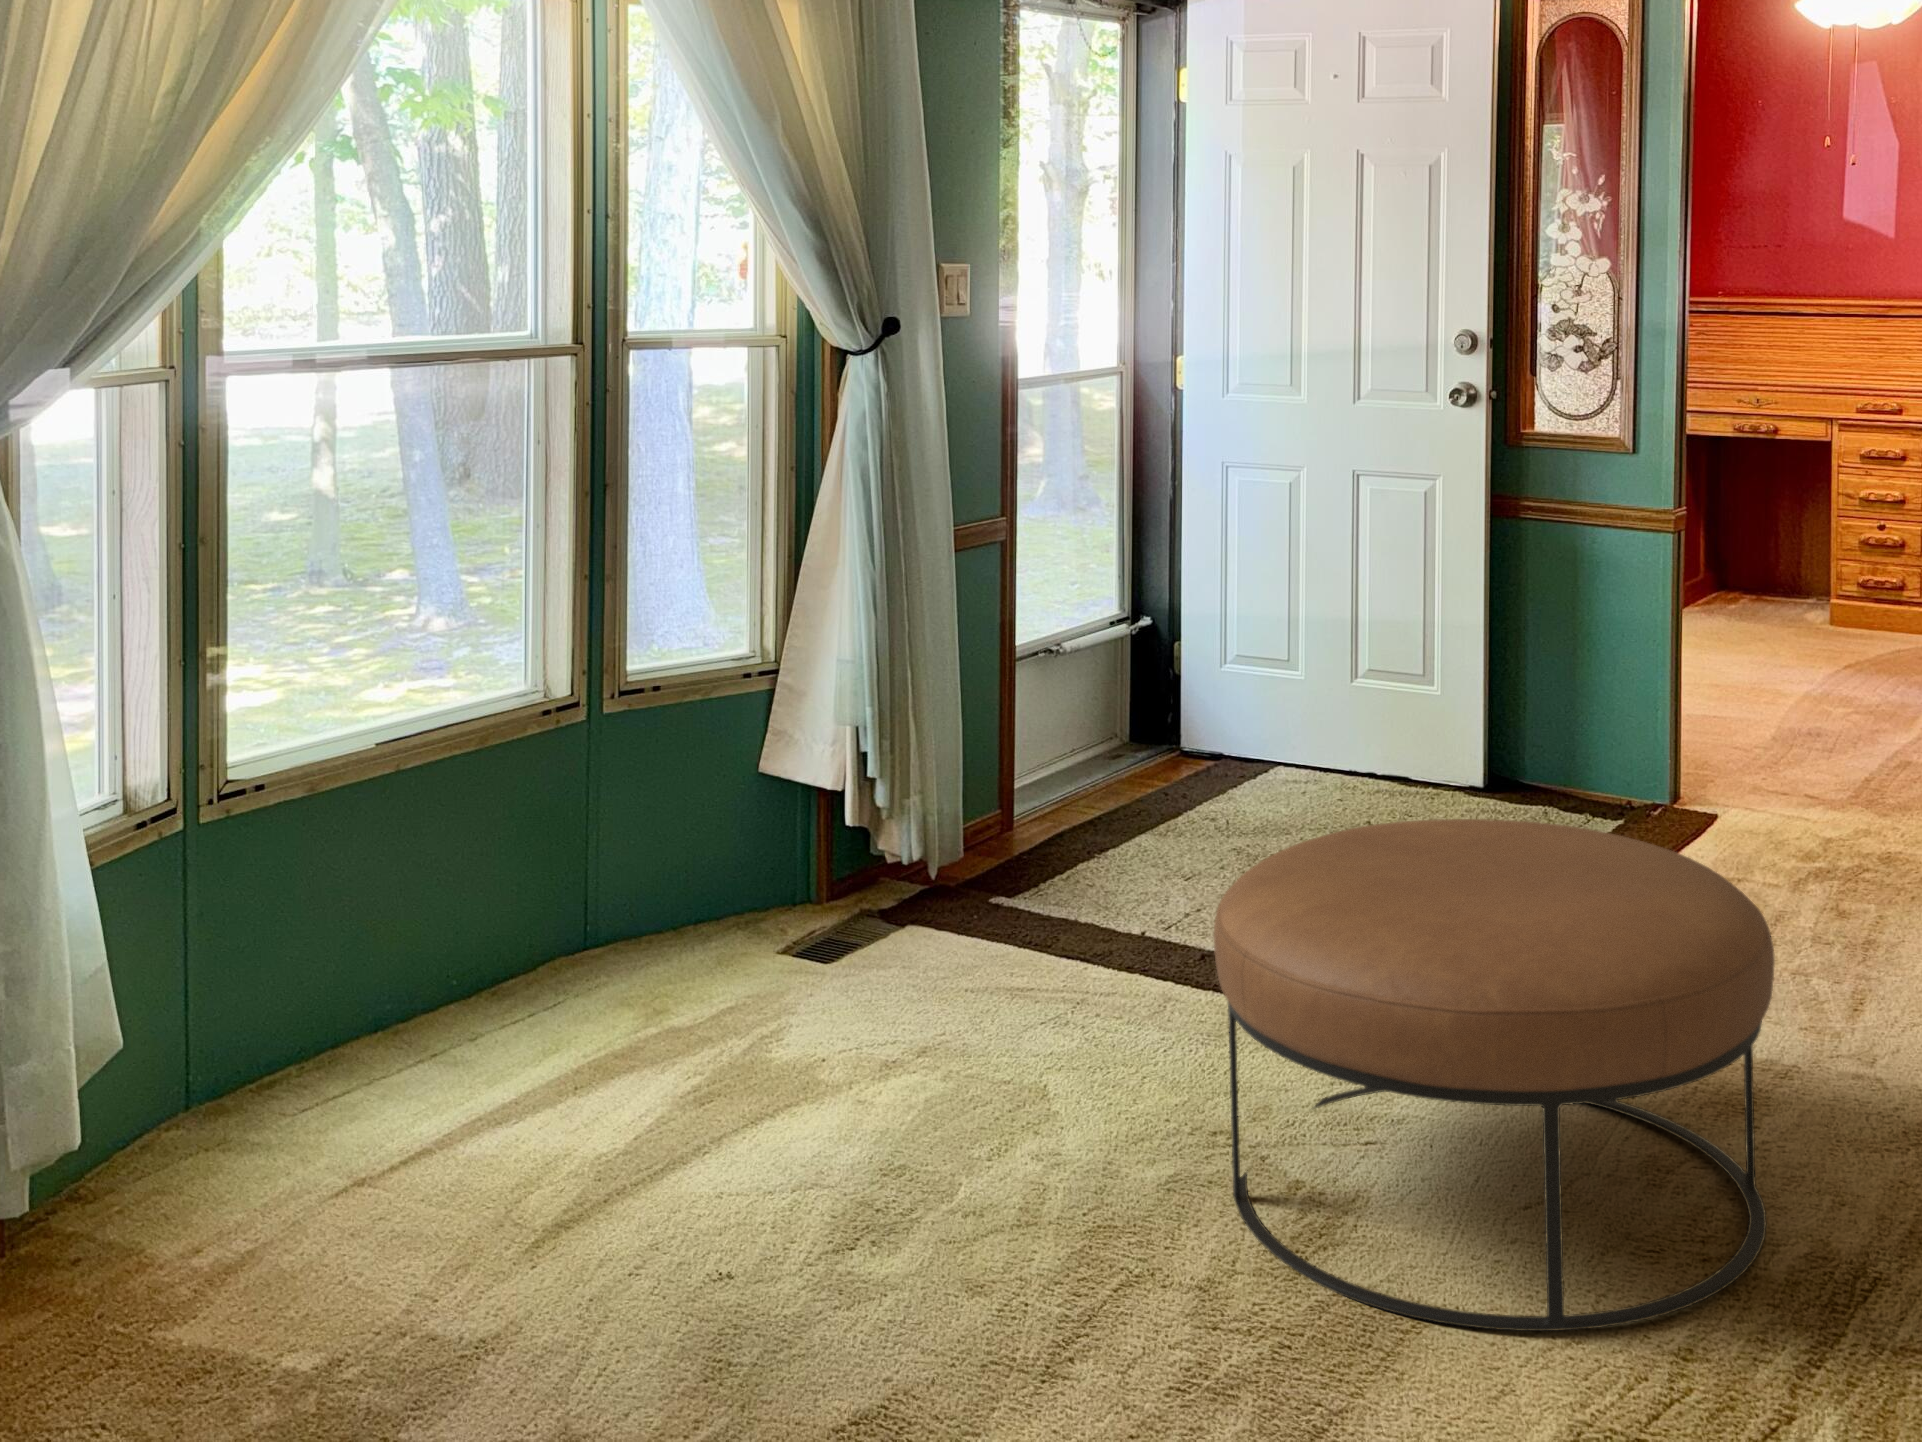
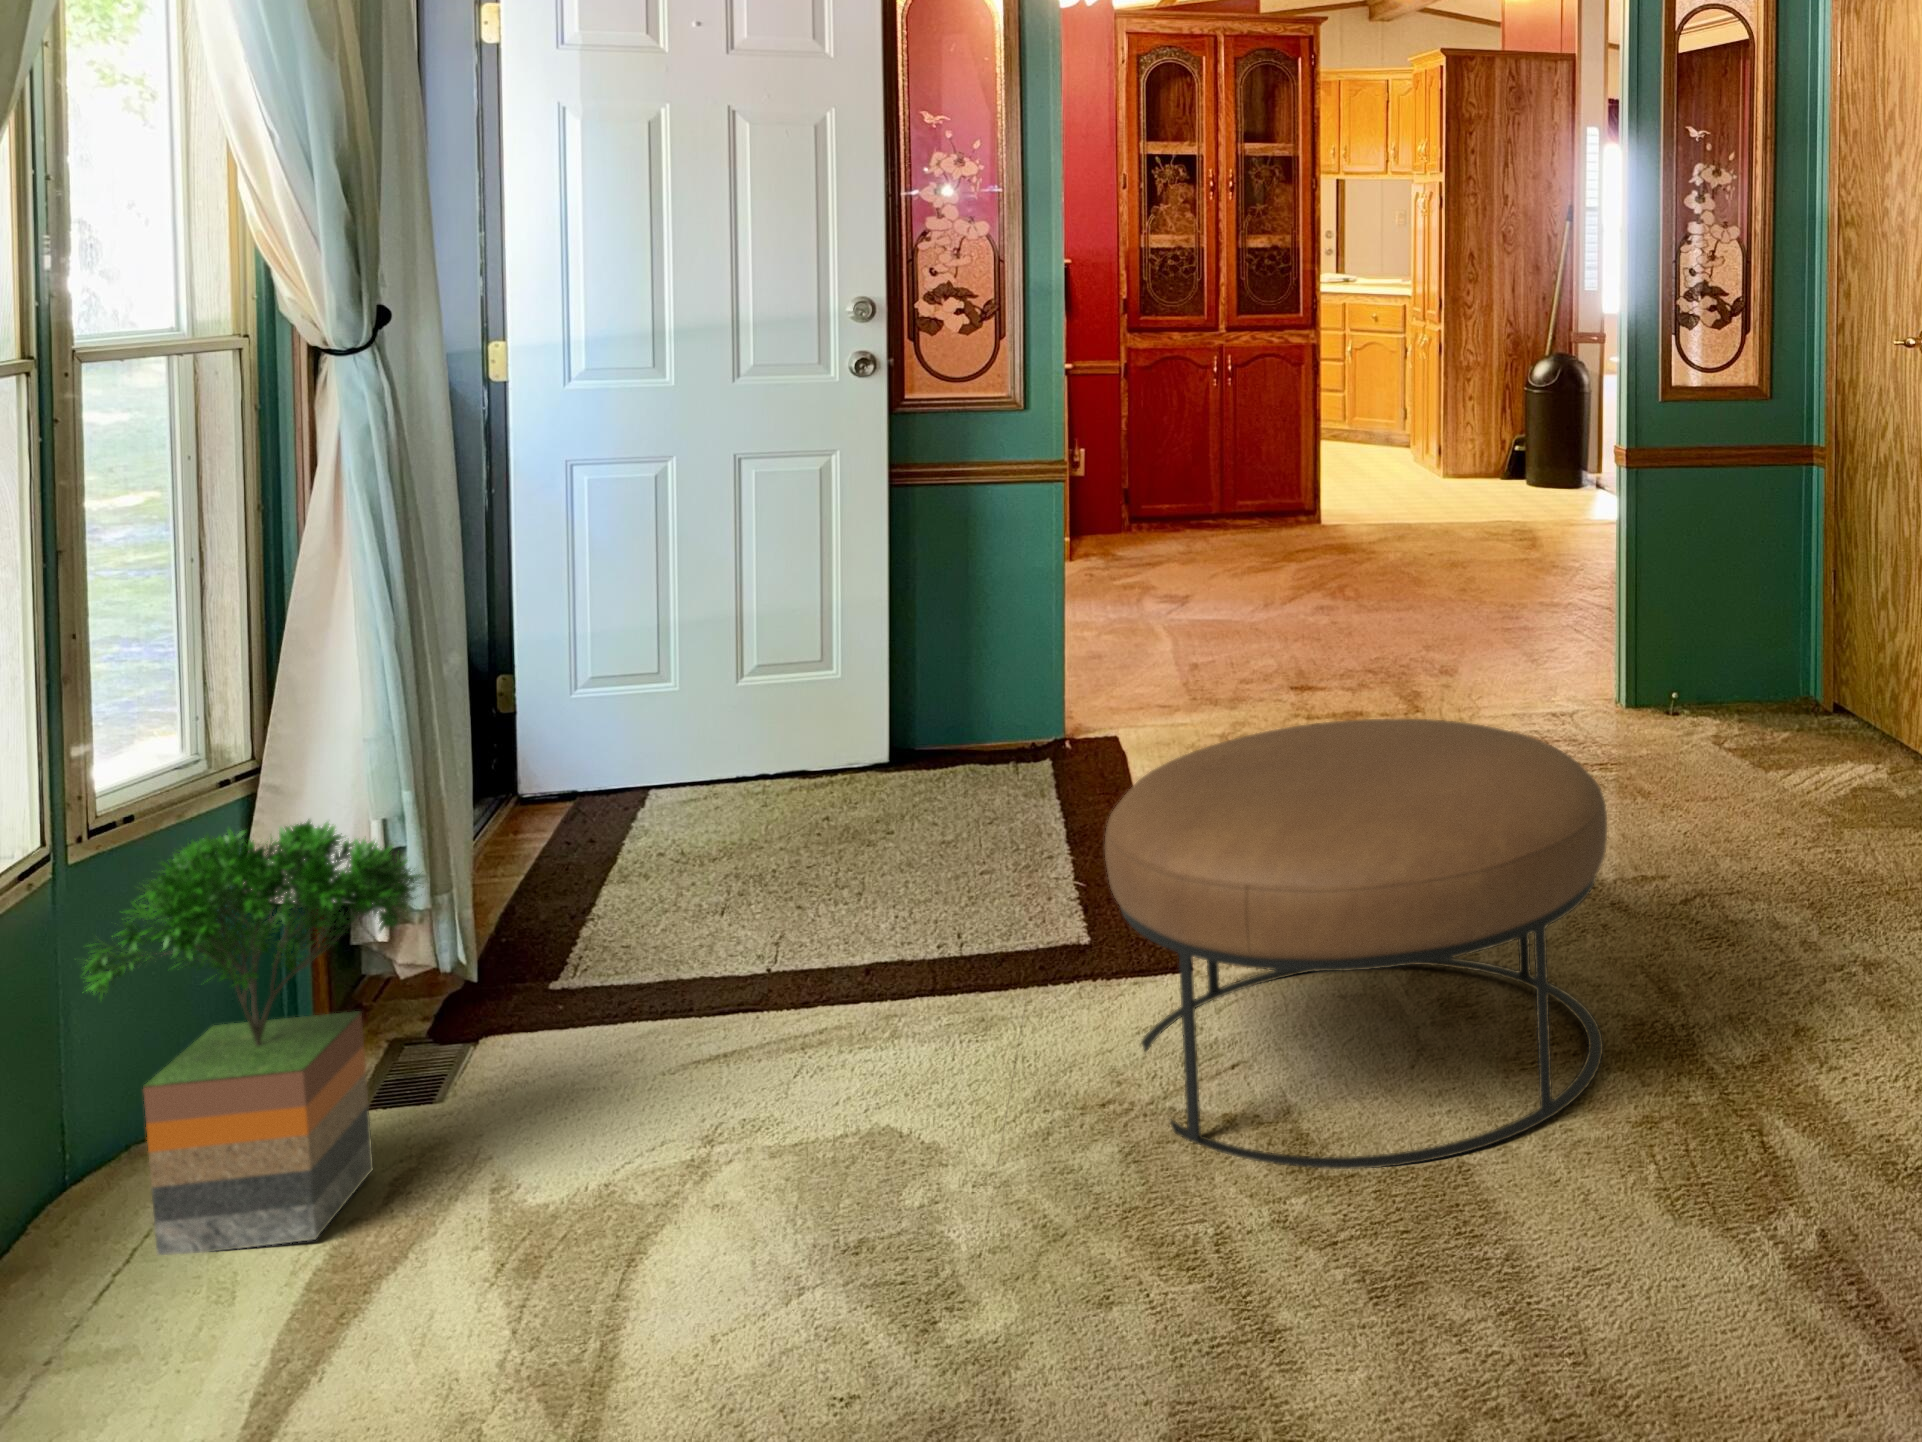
potted tree: none [562,701,786,1014] -> present [84,819,420,1255]

